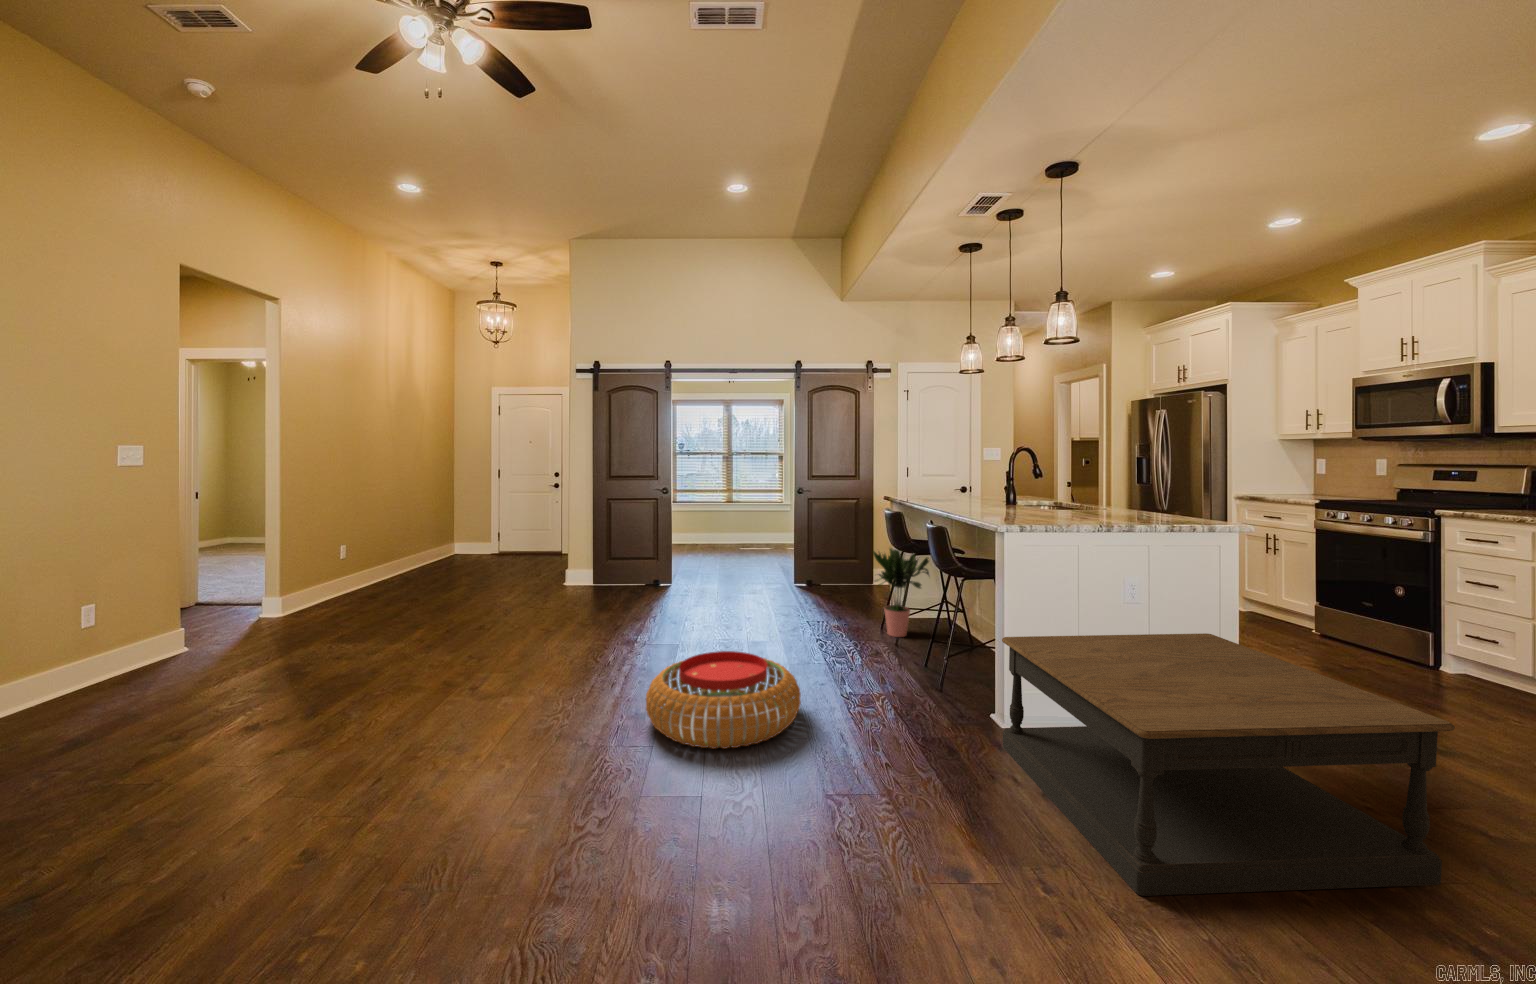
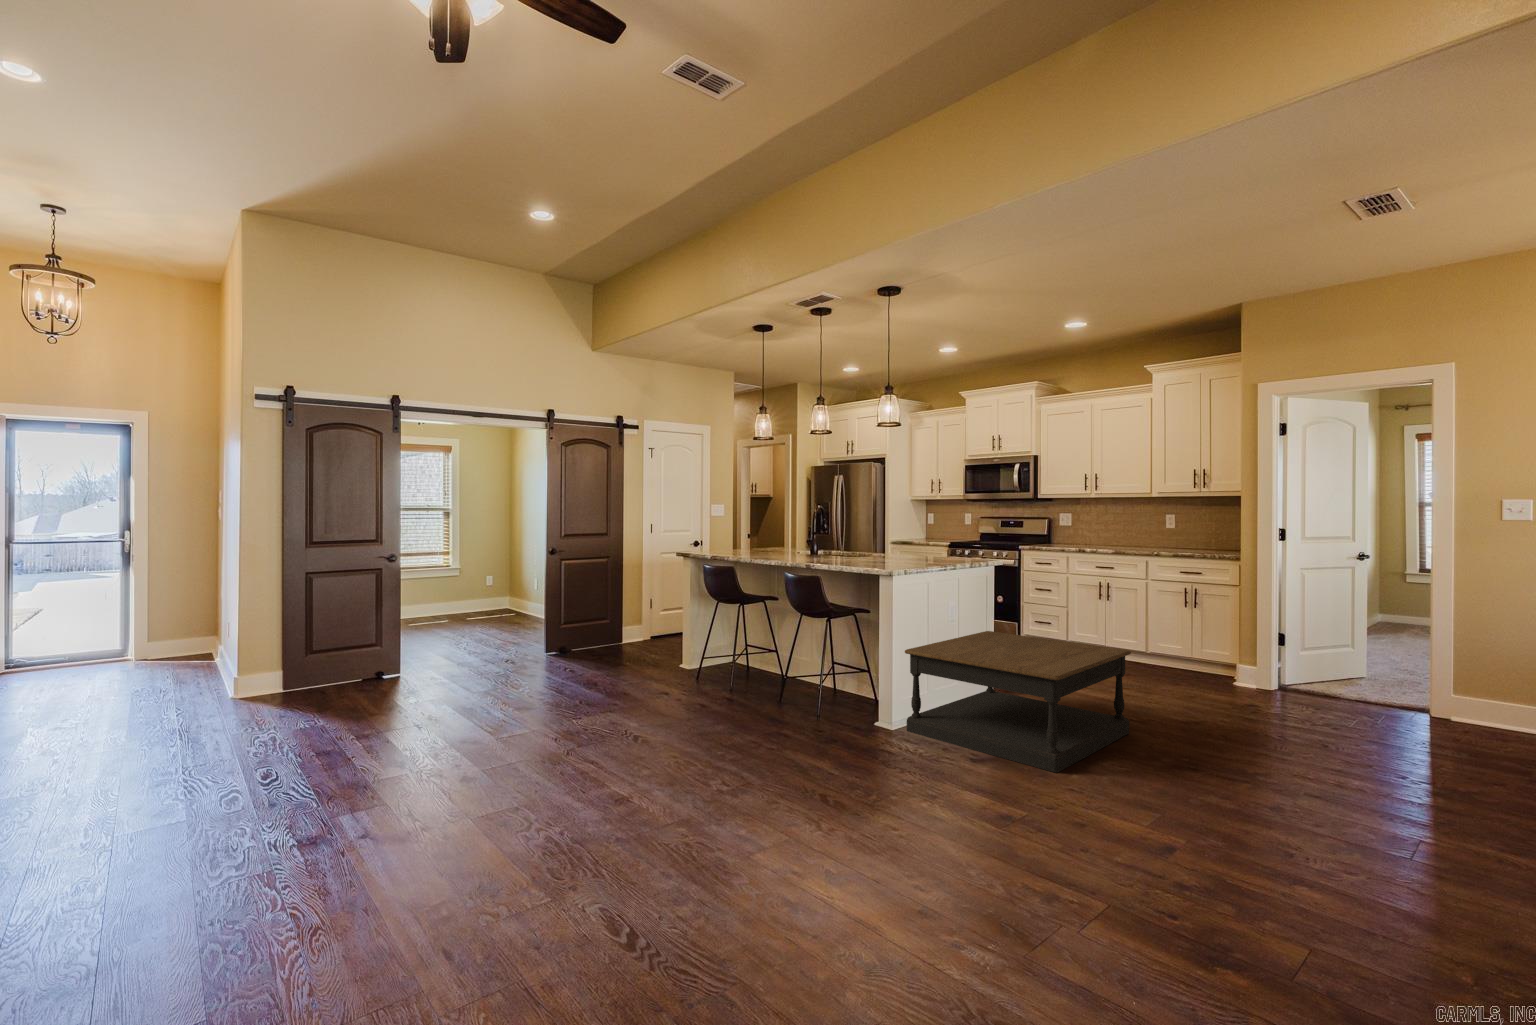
potted plant: present [873,548,929,637] -> none [698,595,756,682]
pouf: present [646,651,801,749] -> none [637,703,782,789]

